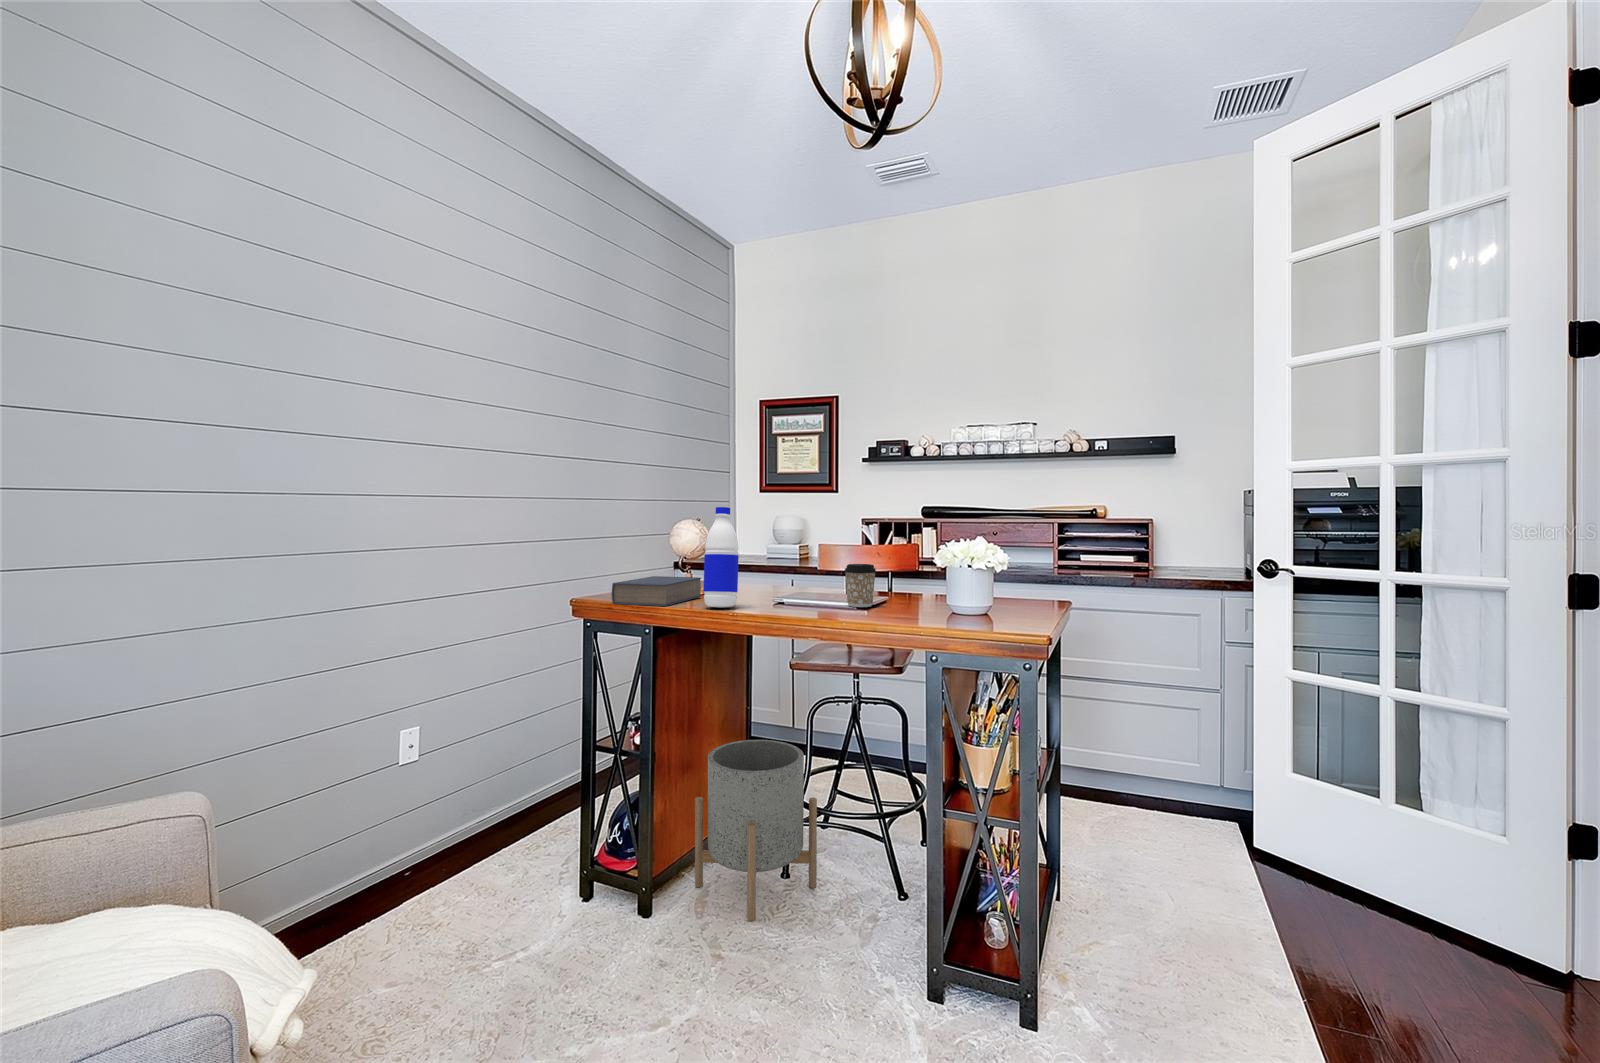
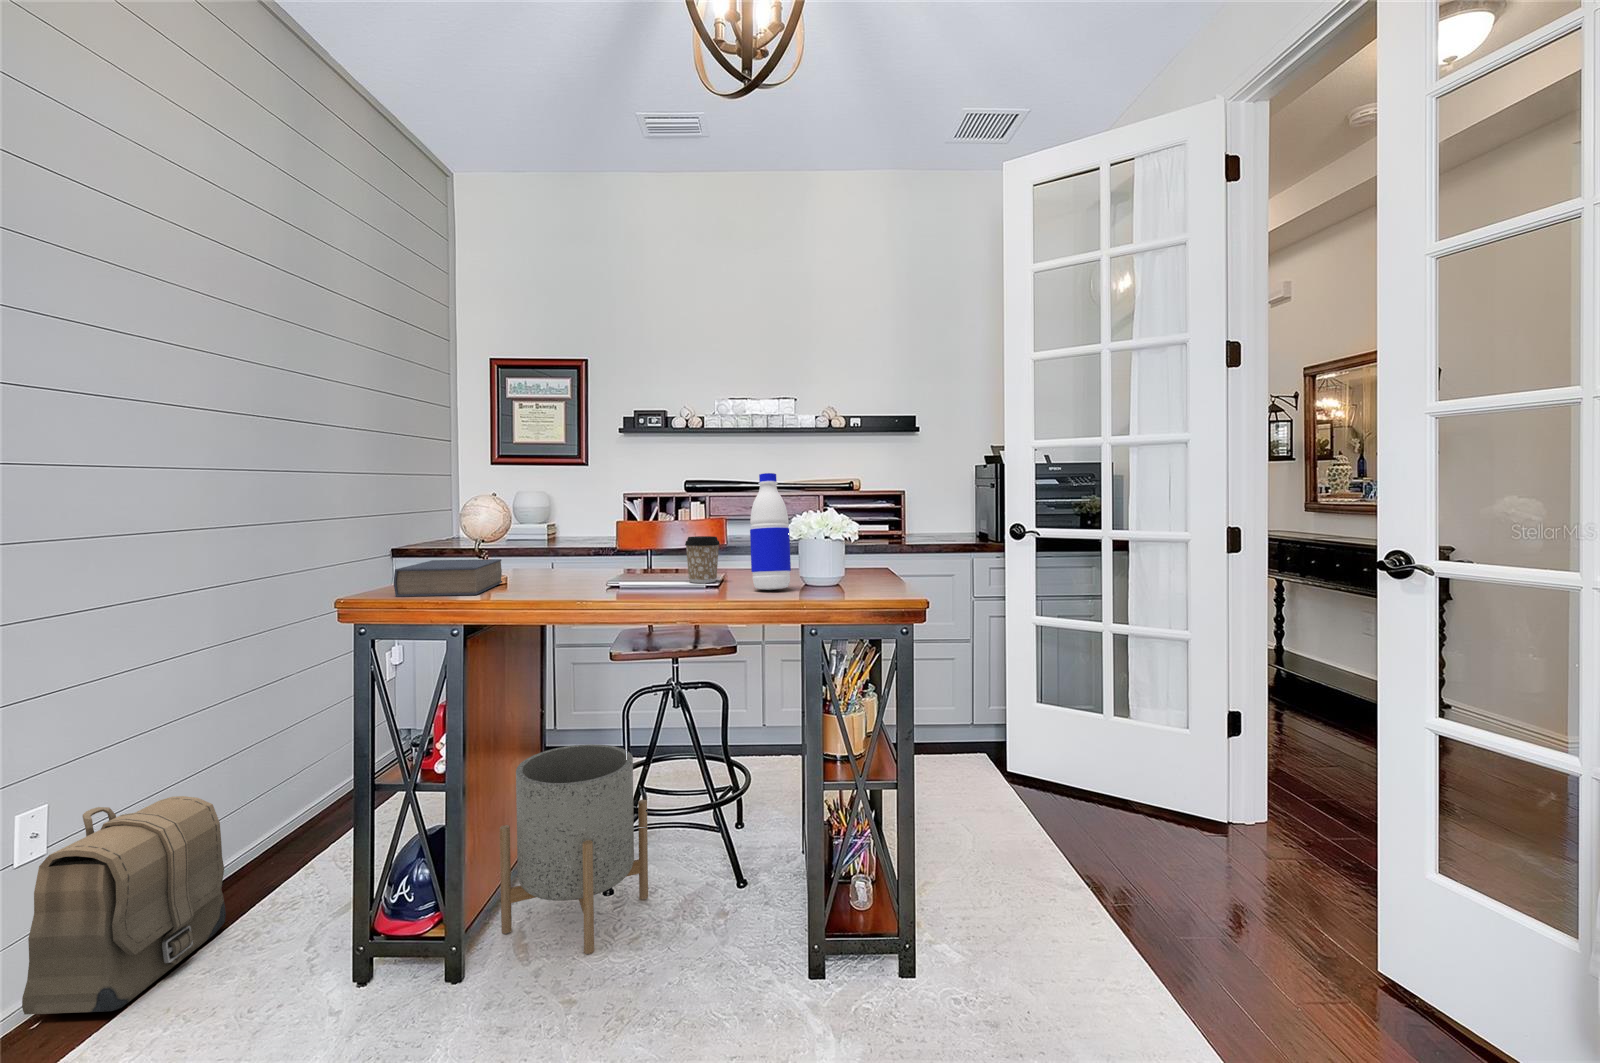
water bottle: present [703,507,739,608] -> present [750,473,791,590]
backpack: none [415,733,532,873] -> present [22,796,226,1014]

